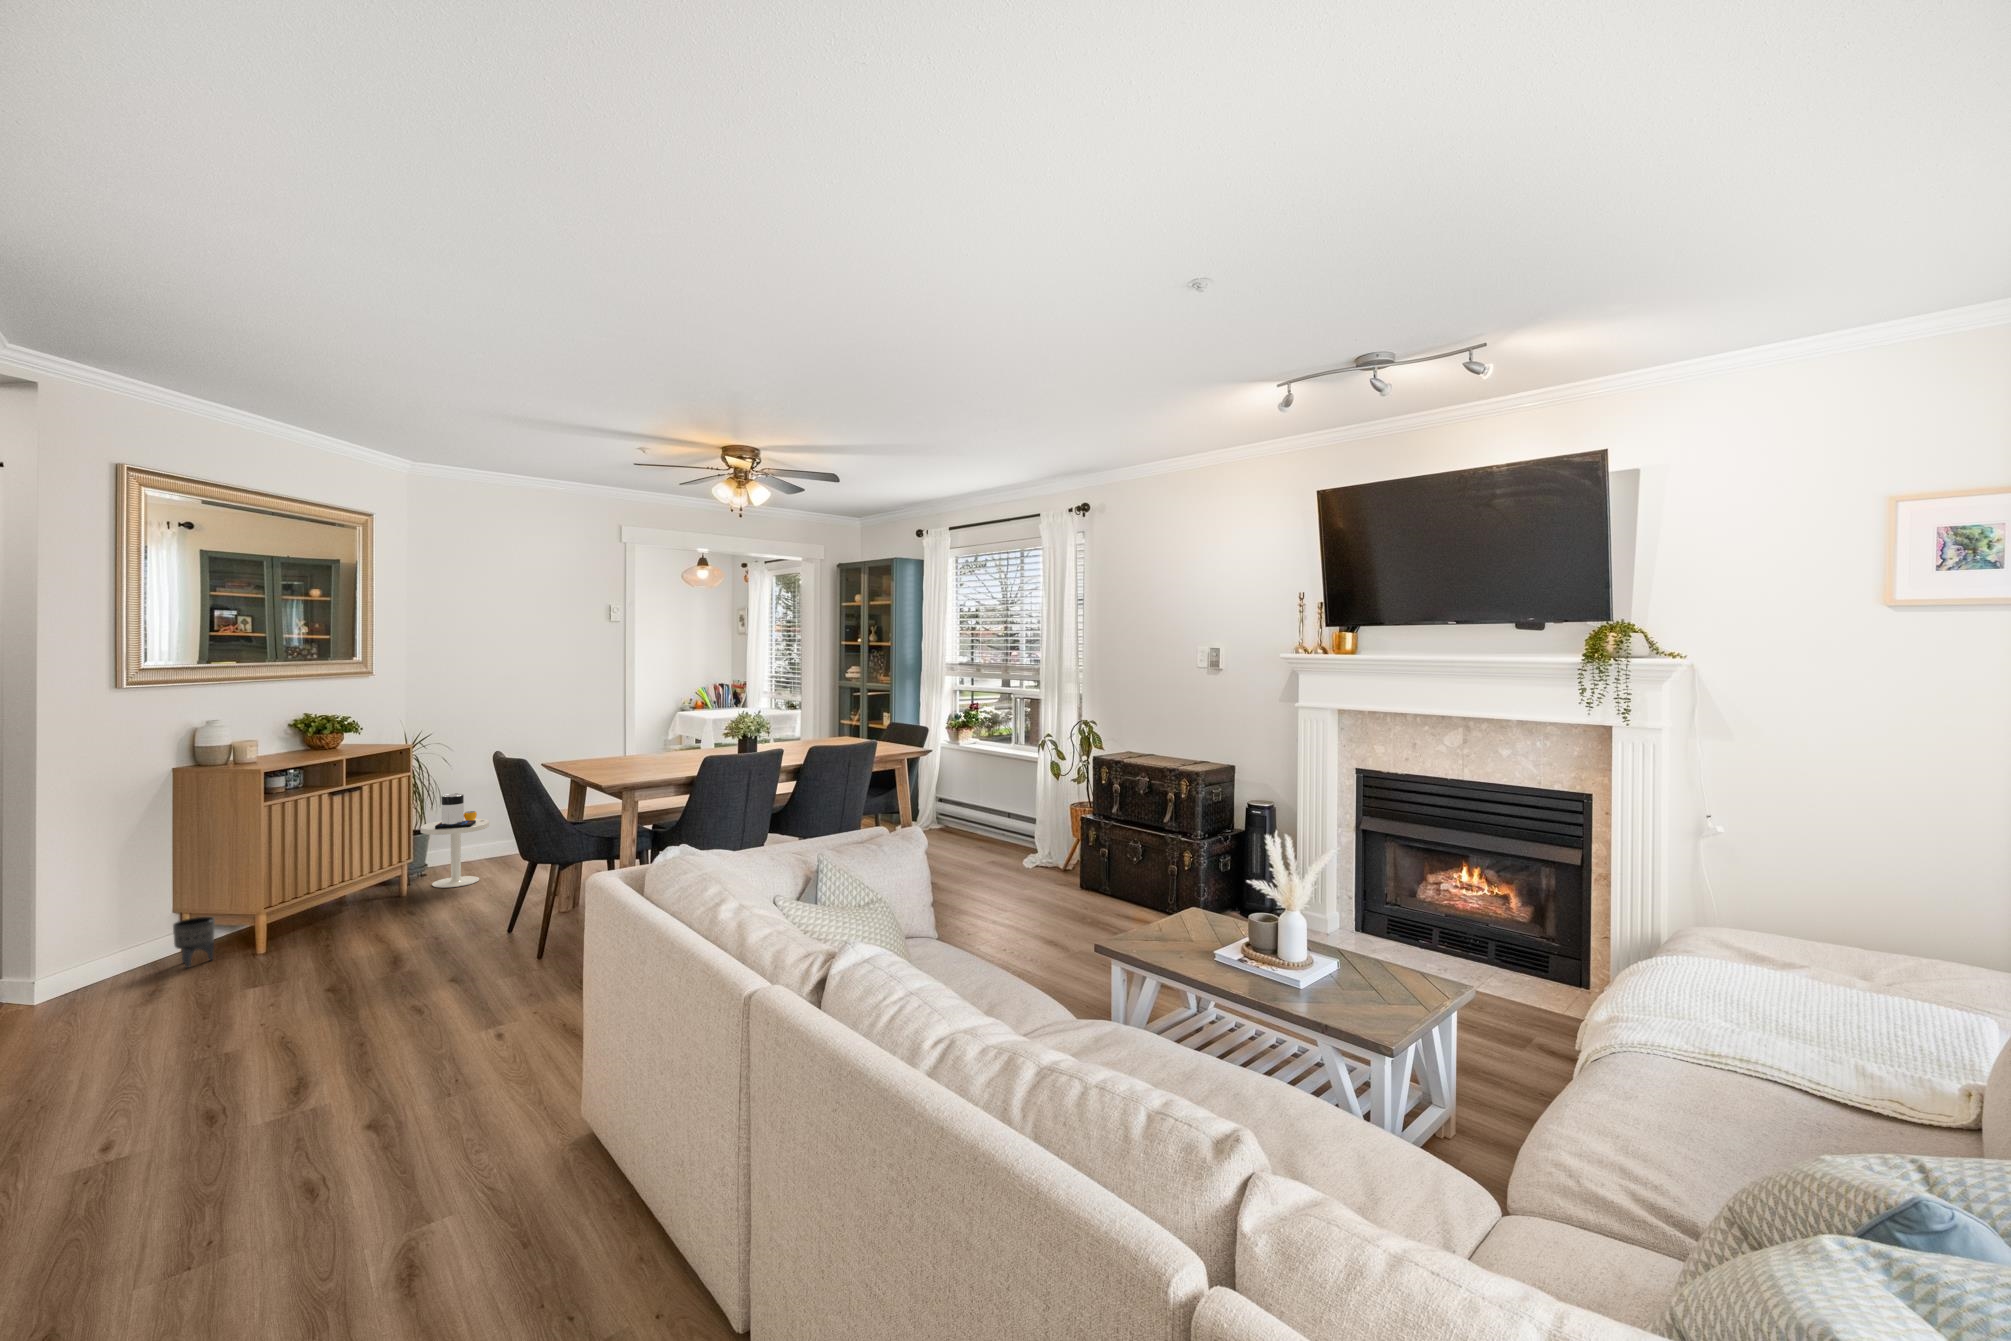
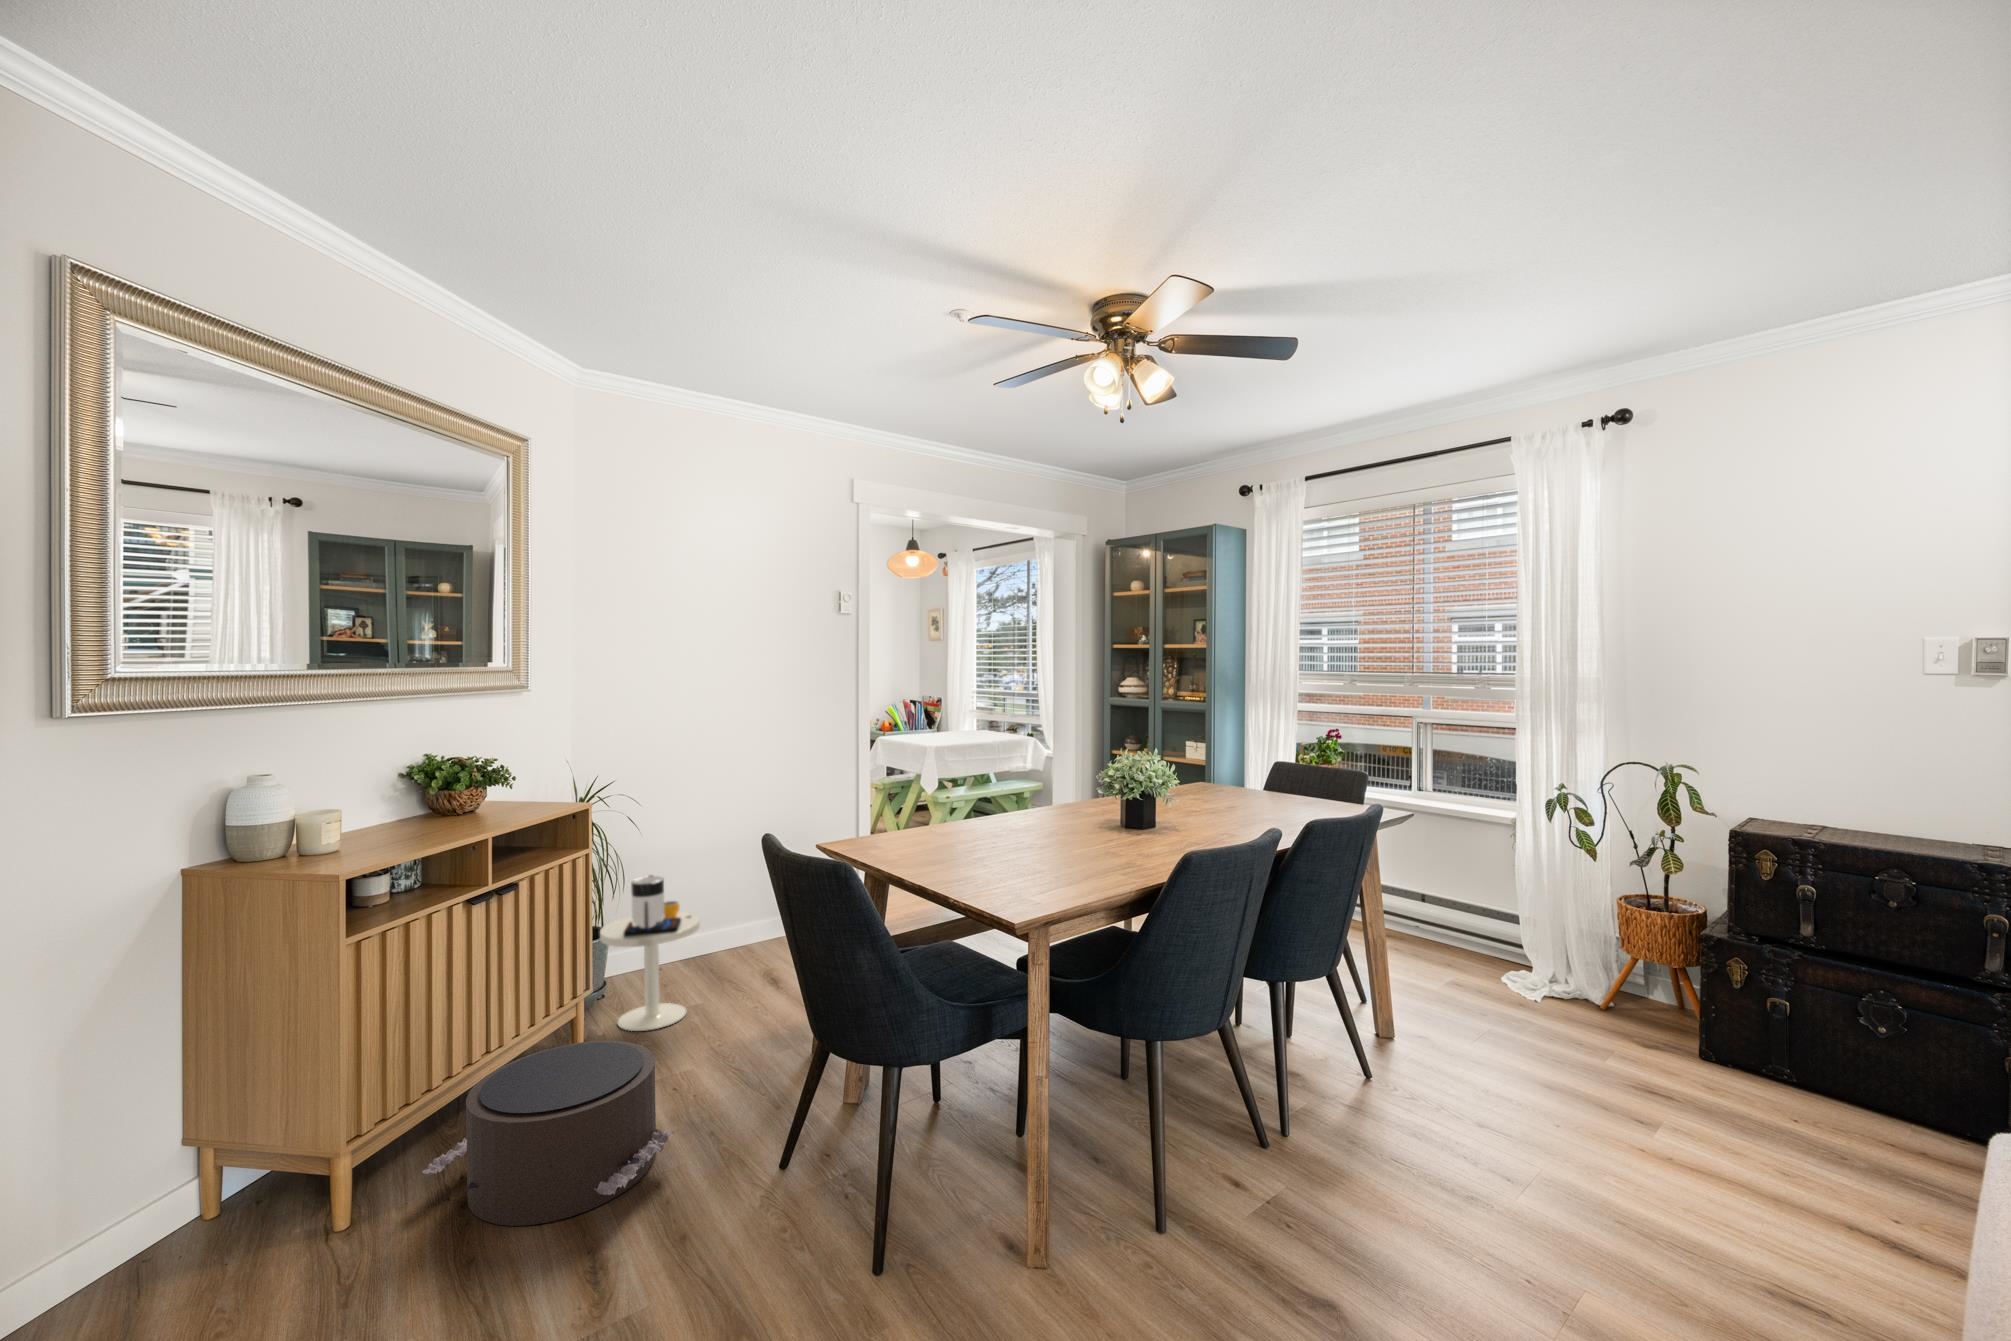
pouf: none [302,874,445,950] -> present [422,1041,674,1226]
planter: present [173,917,215,968] -> none [169,1170,255,1294]

